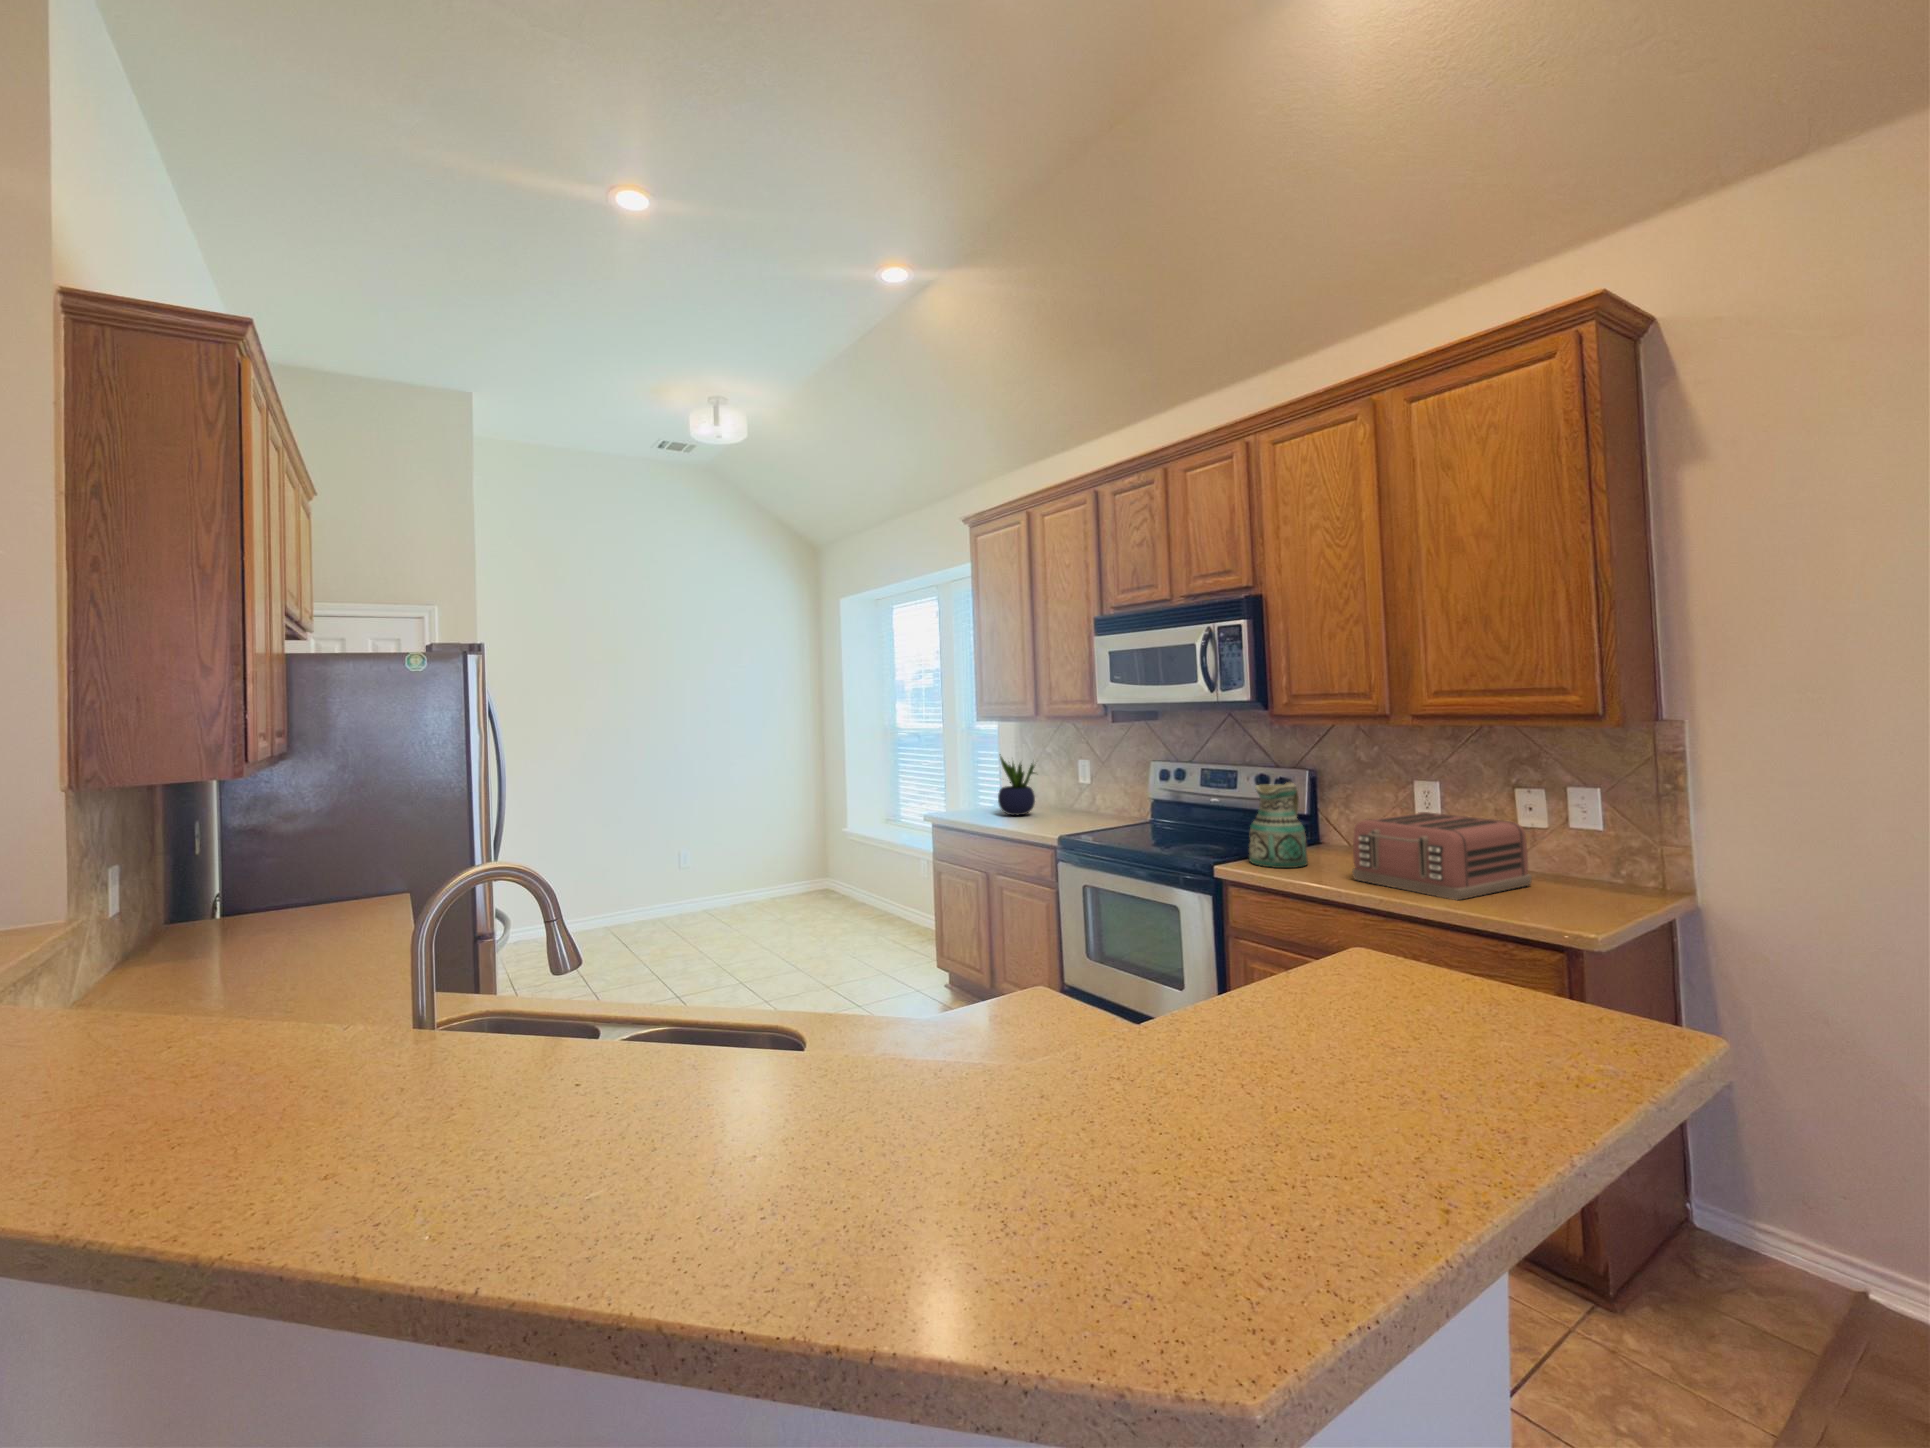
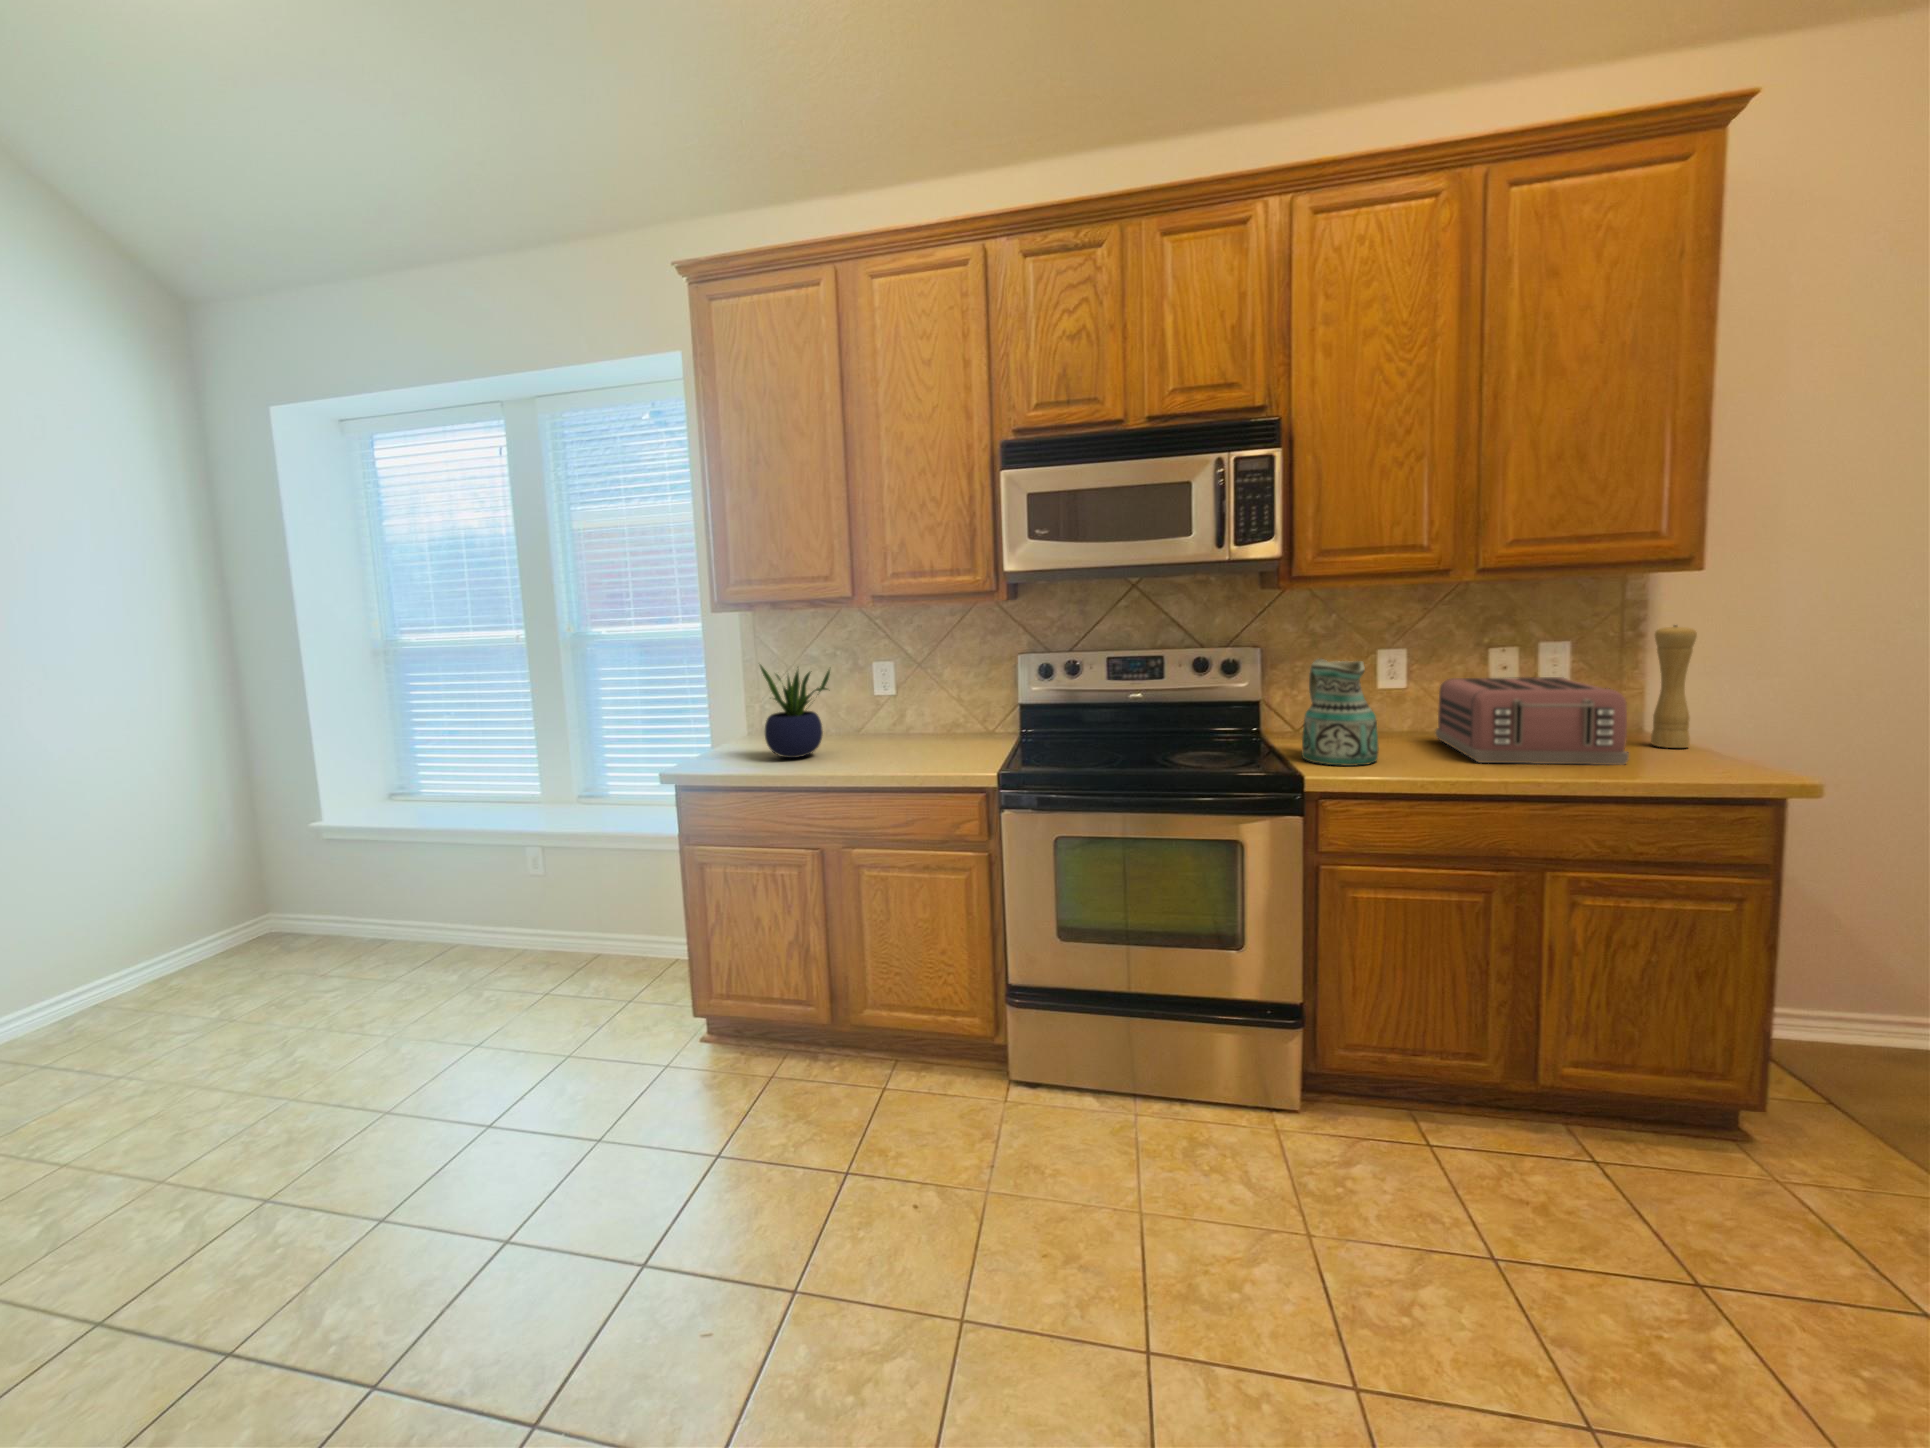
pepper mill: none [1569,780,1614,906] -> present [1651,625,1697,748]

